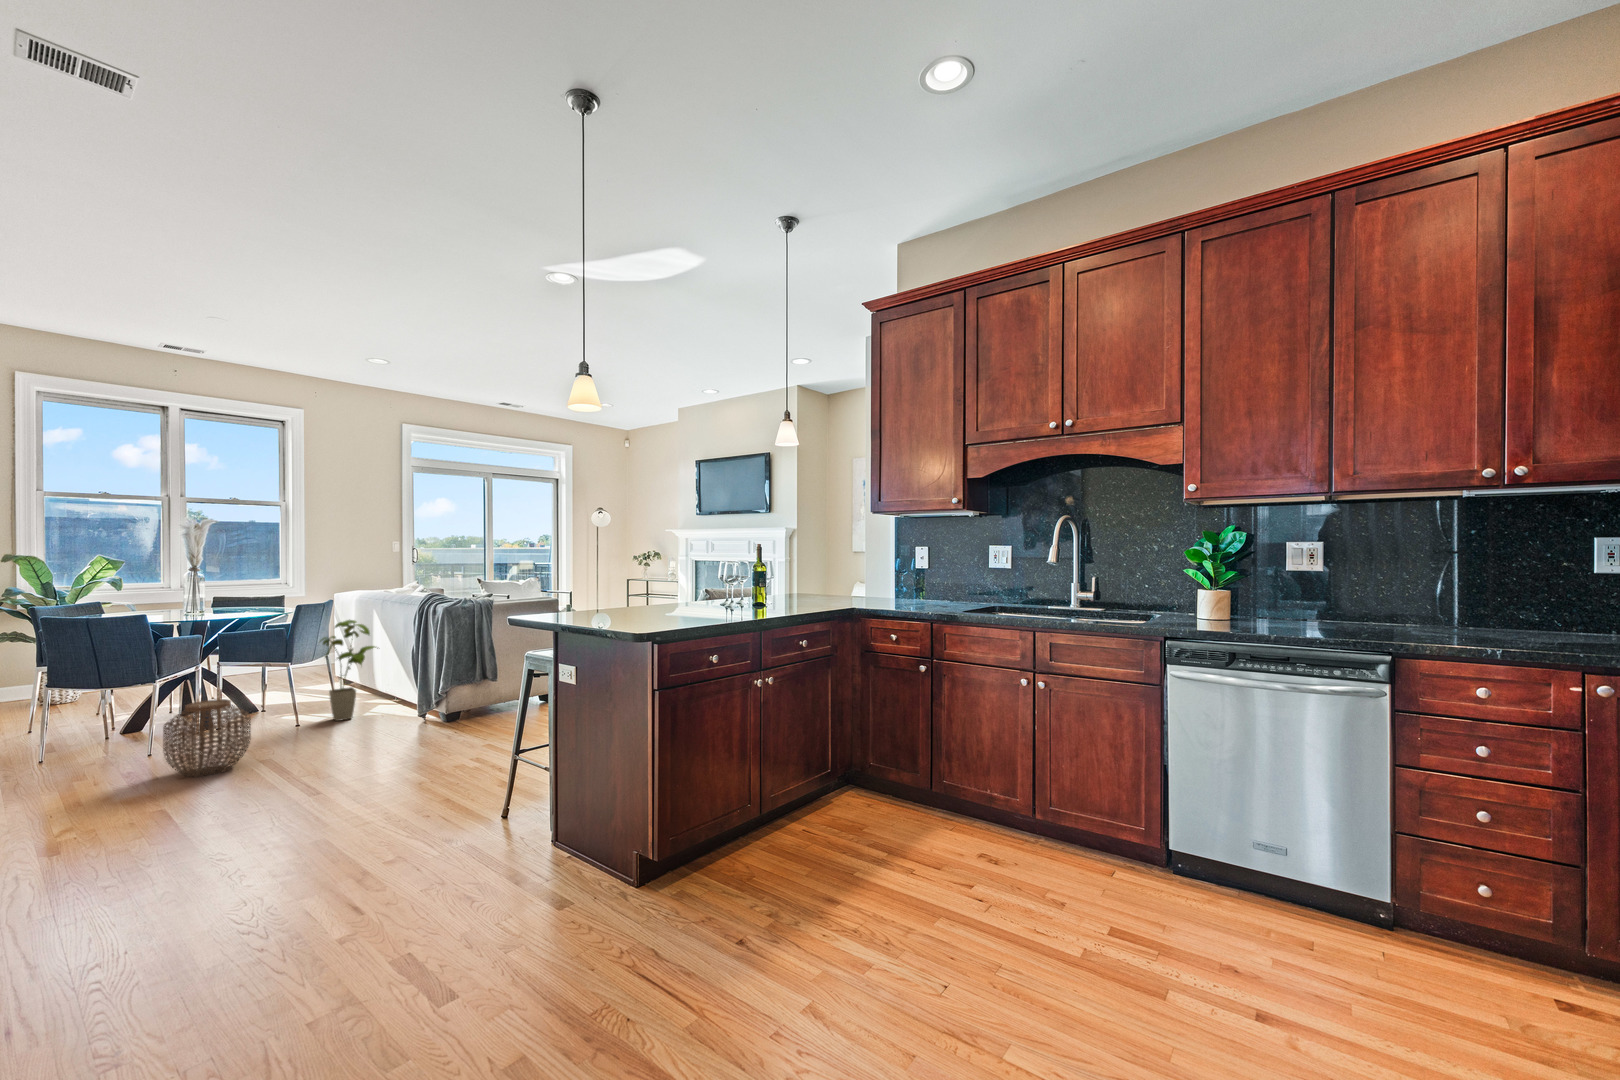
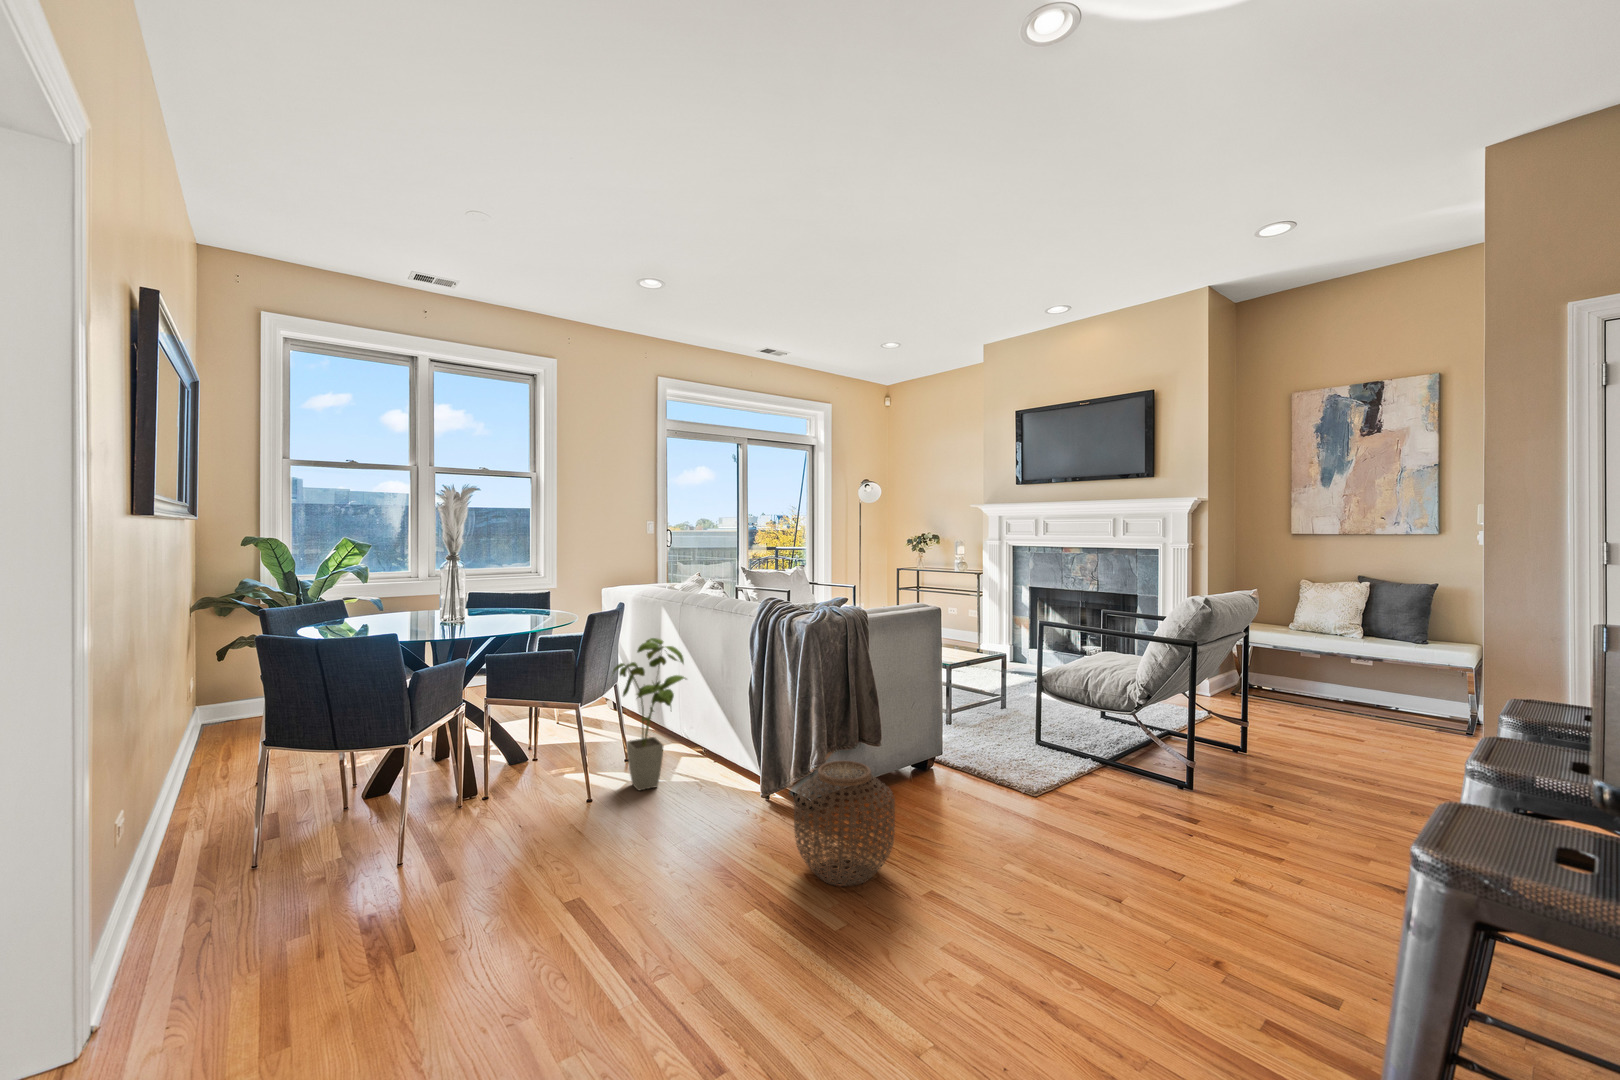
woven basket: present [163,699,251,777] -> present [794,761,895,886]

